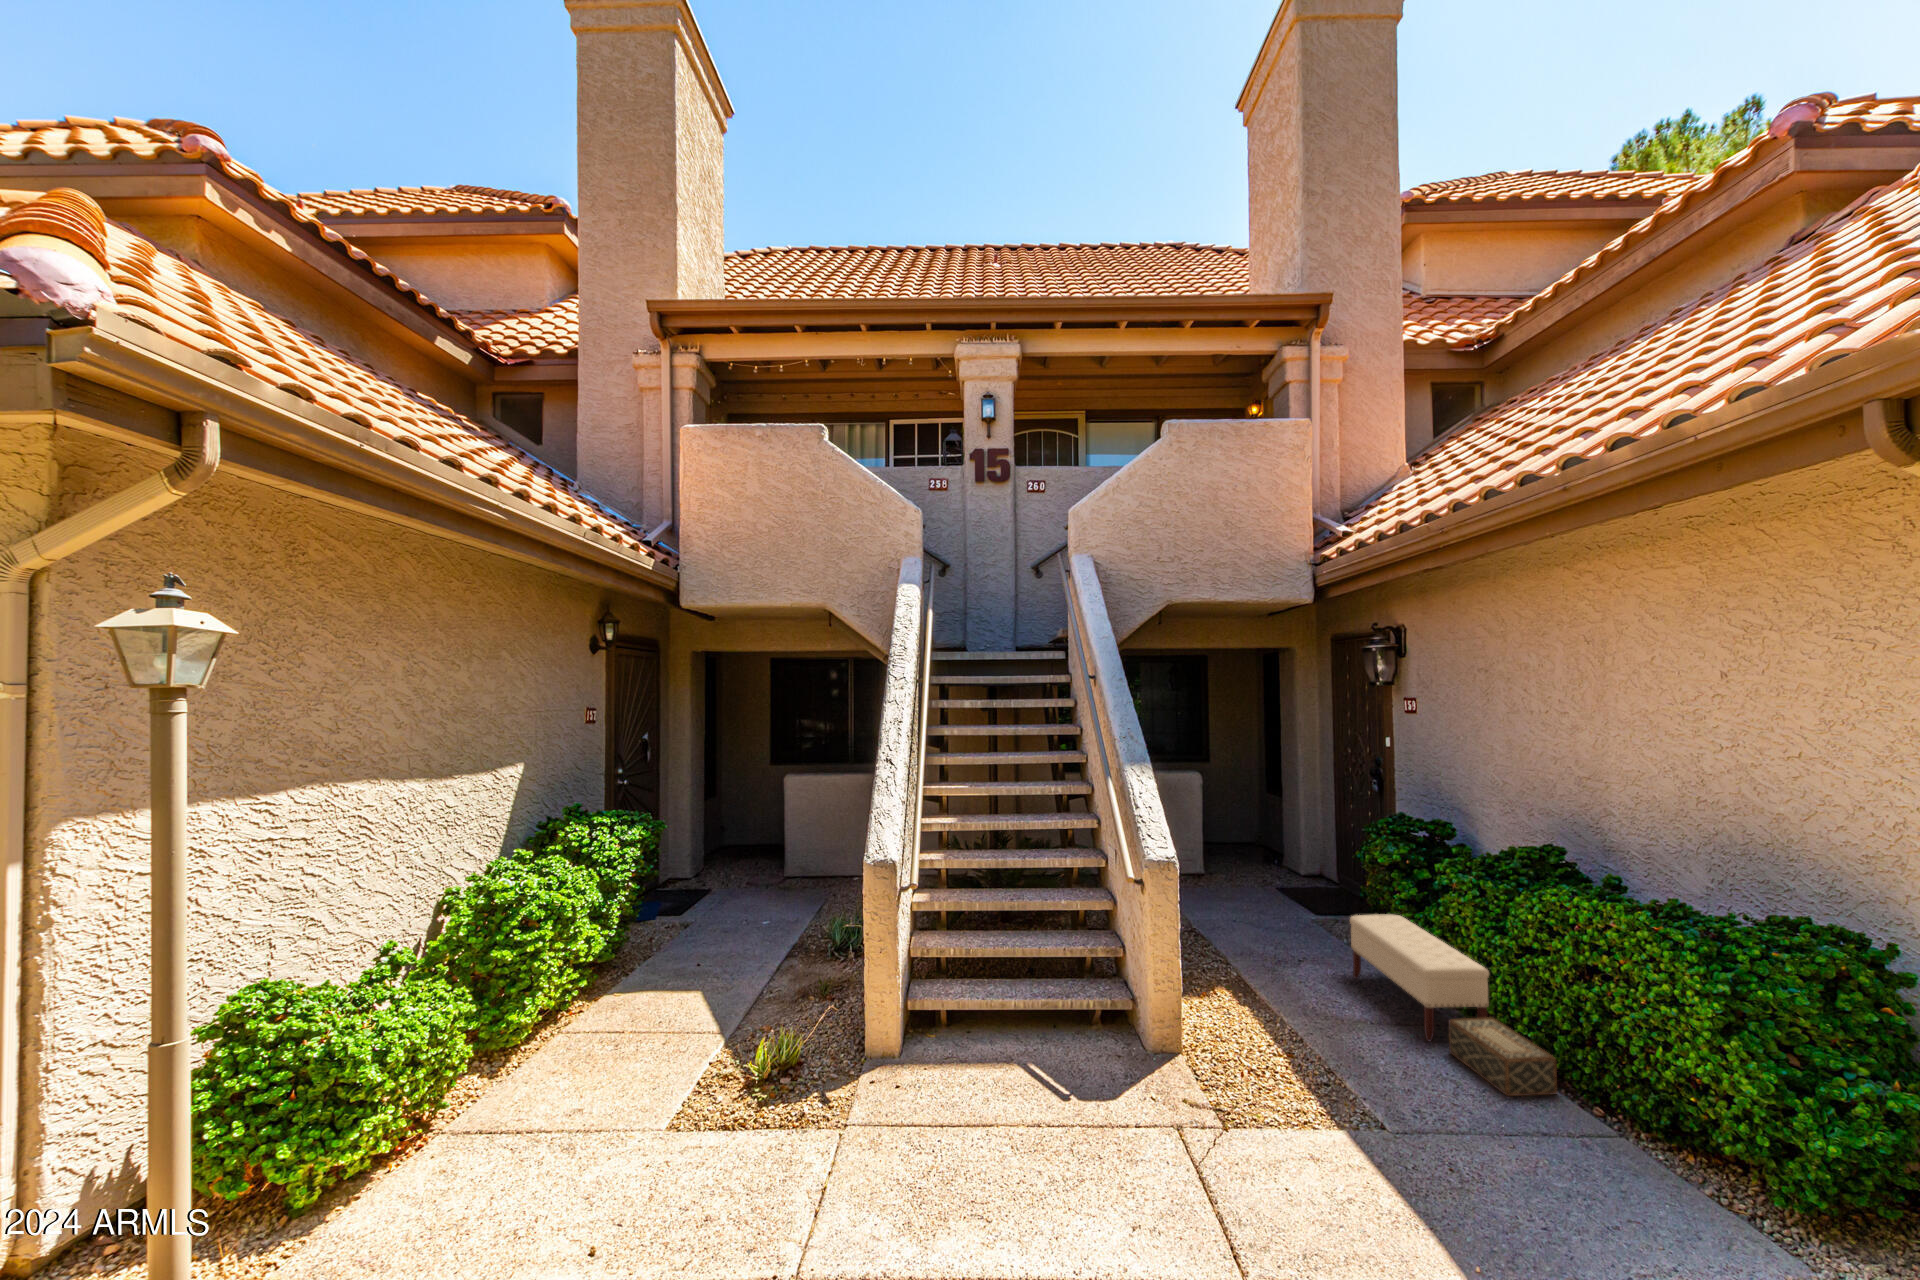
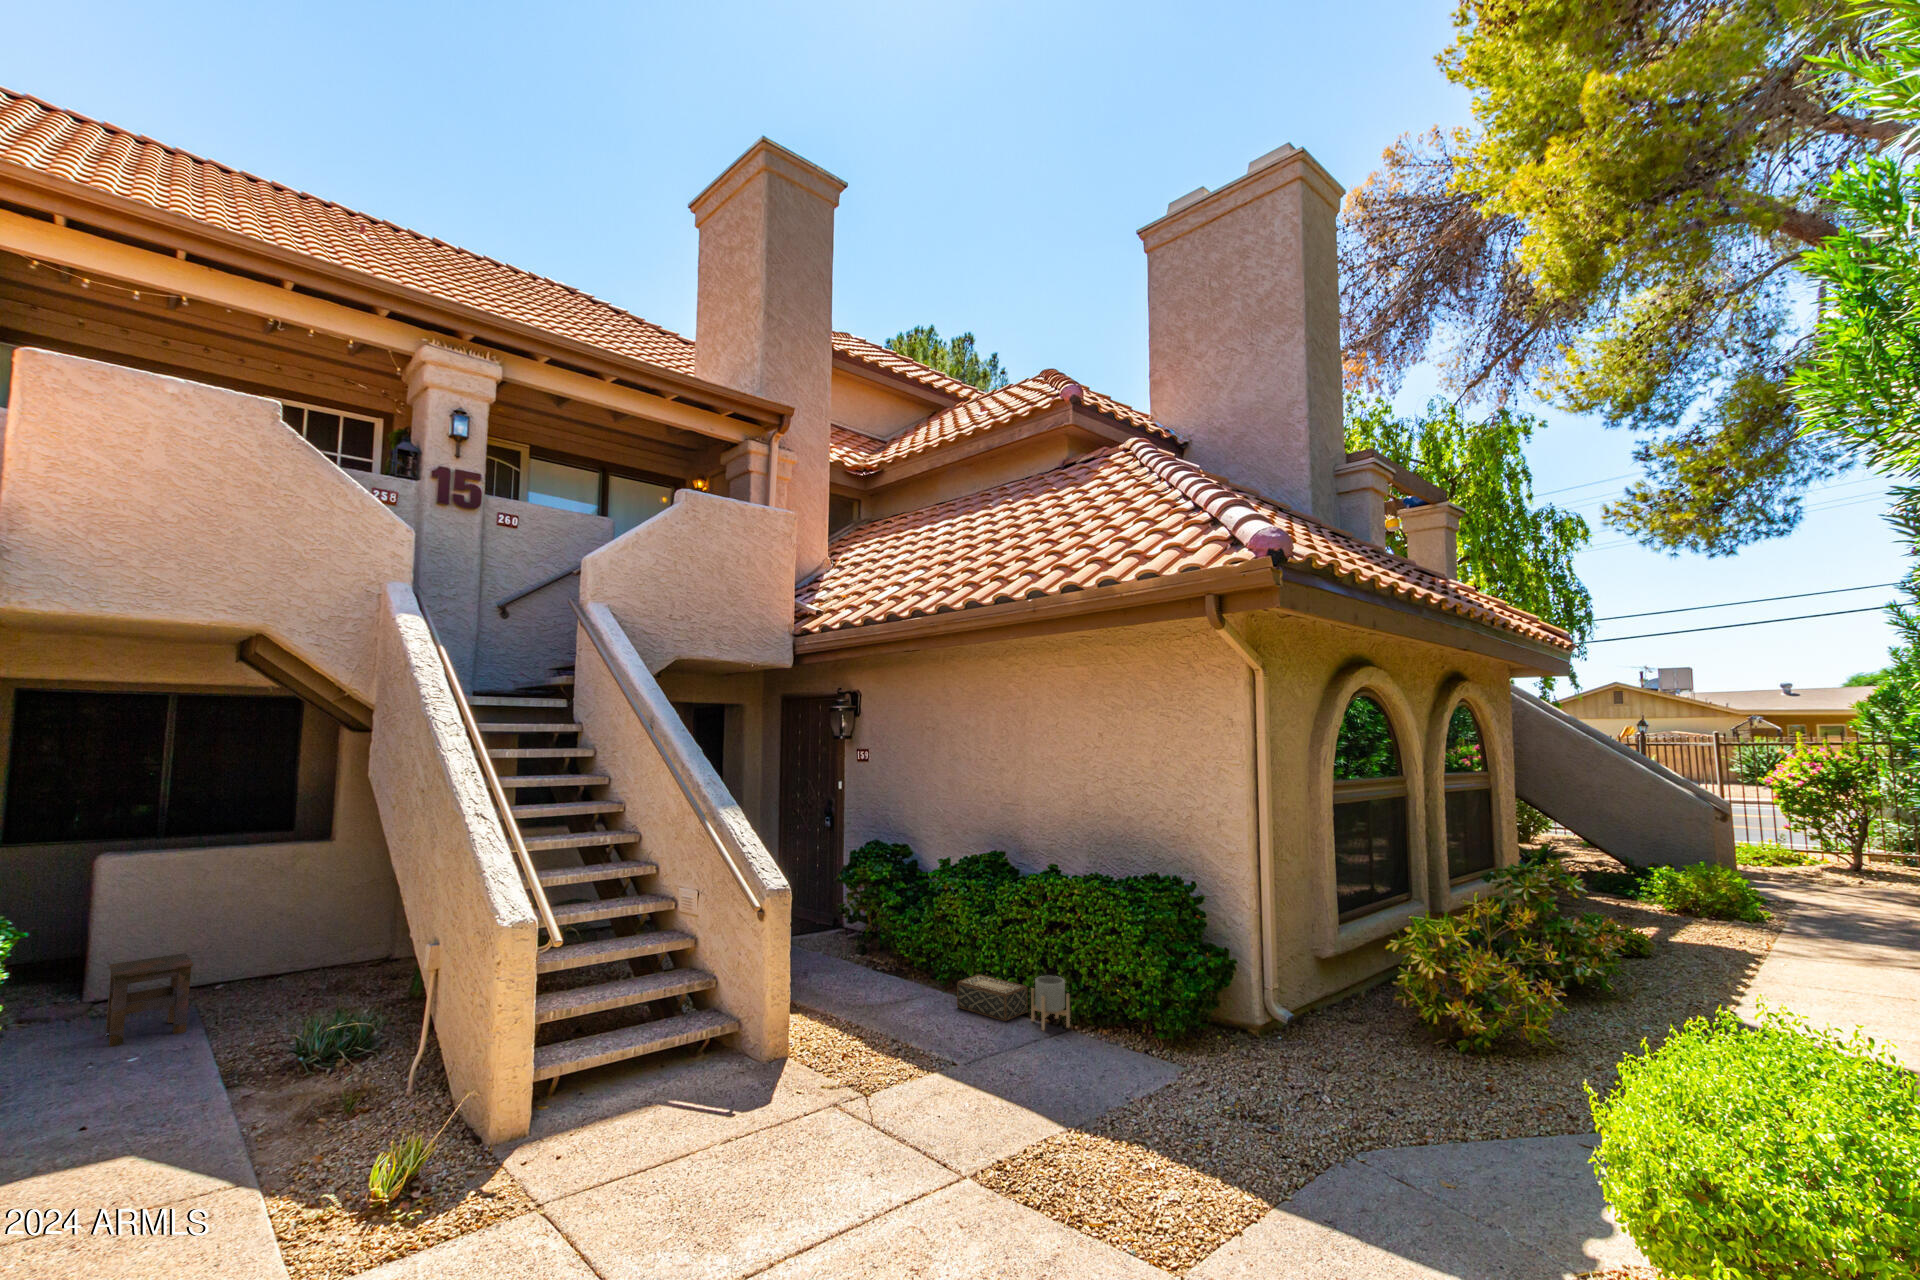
side table: none [789,833,835,890] -> present [105,953,193,1047]
bench: present [1350,914,1489,1041] -> none [860,920,973,1005]
planter: none [1549,1051,1612,1143] -> present [1031,976,1070,1030]

